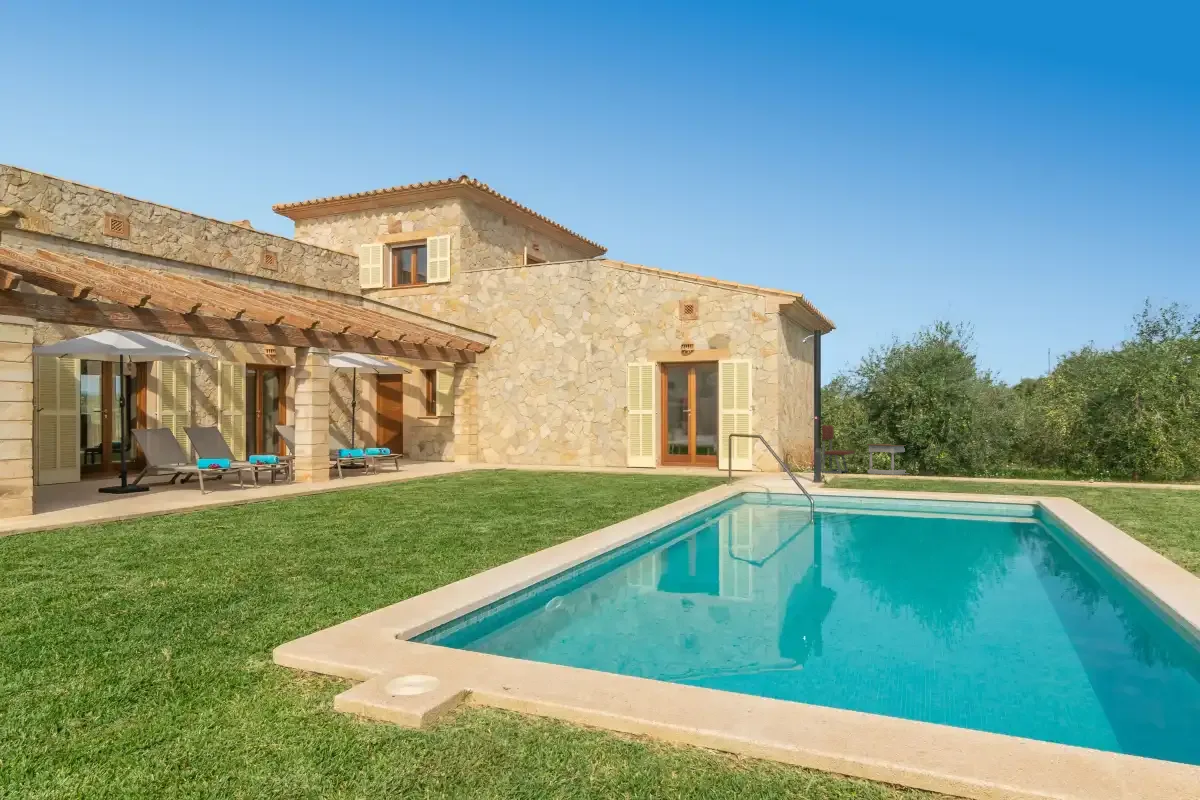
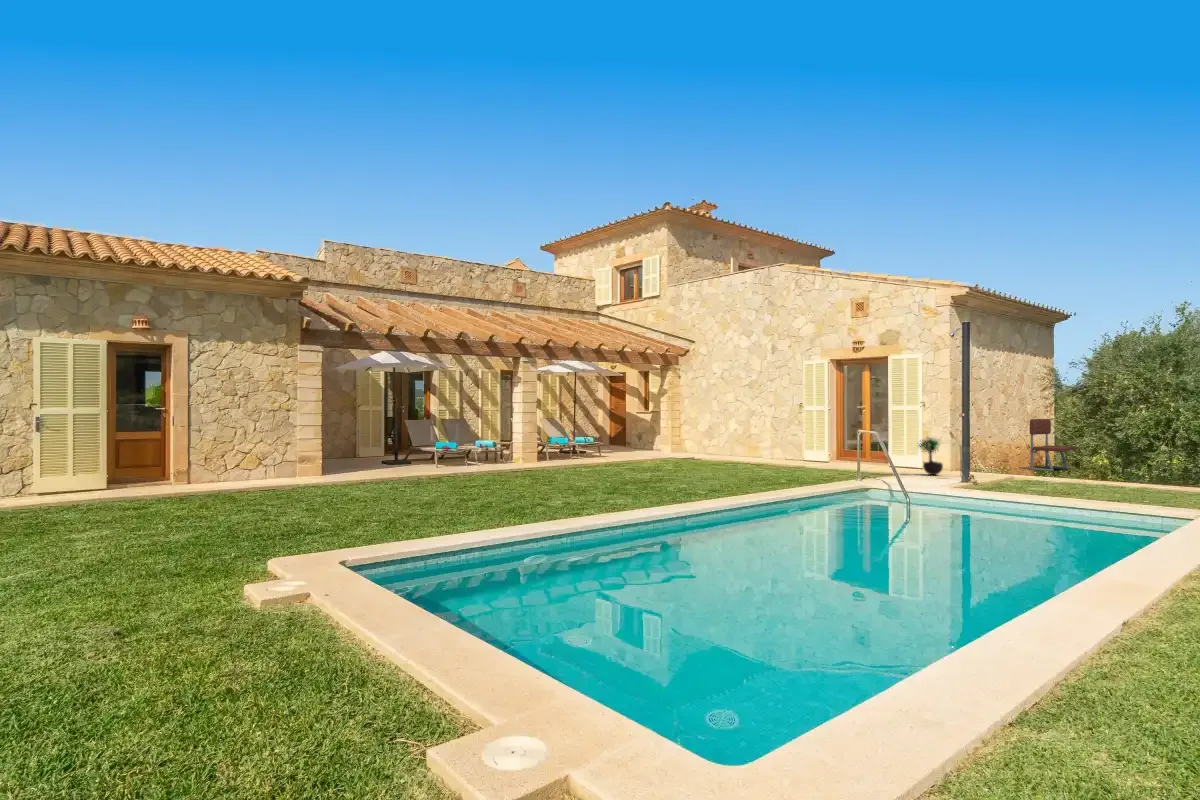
potted tree: none [747,439,771,480] -> present [919,438,943,475]
side table: present [867,444,910,475] -> none [1090,440,1148,475]

